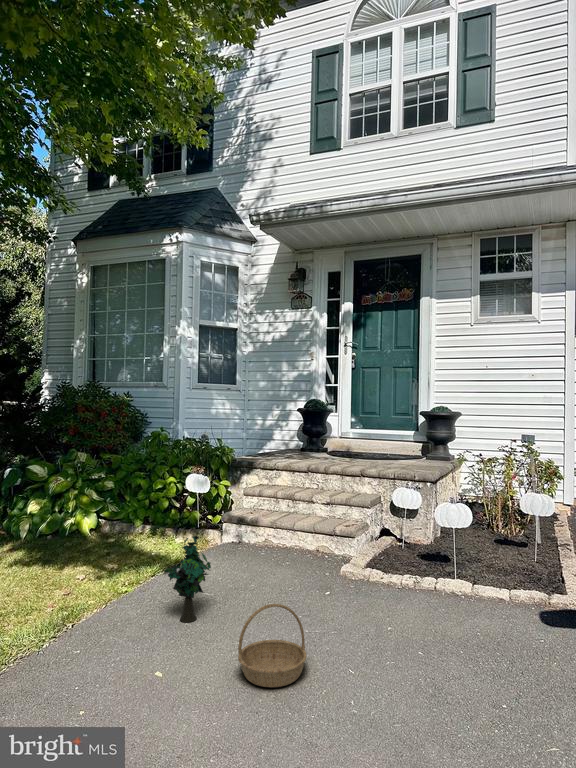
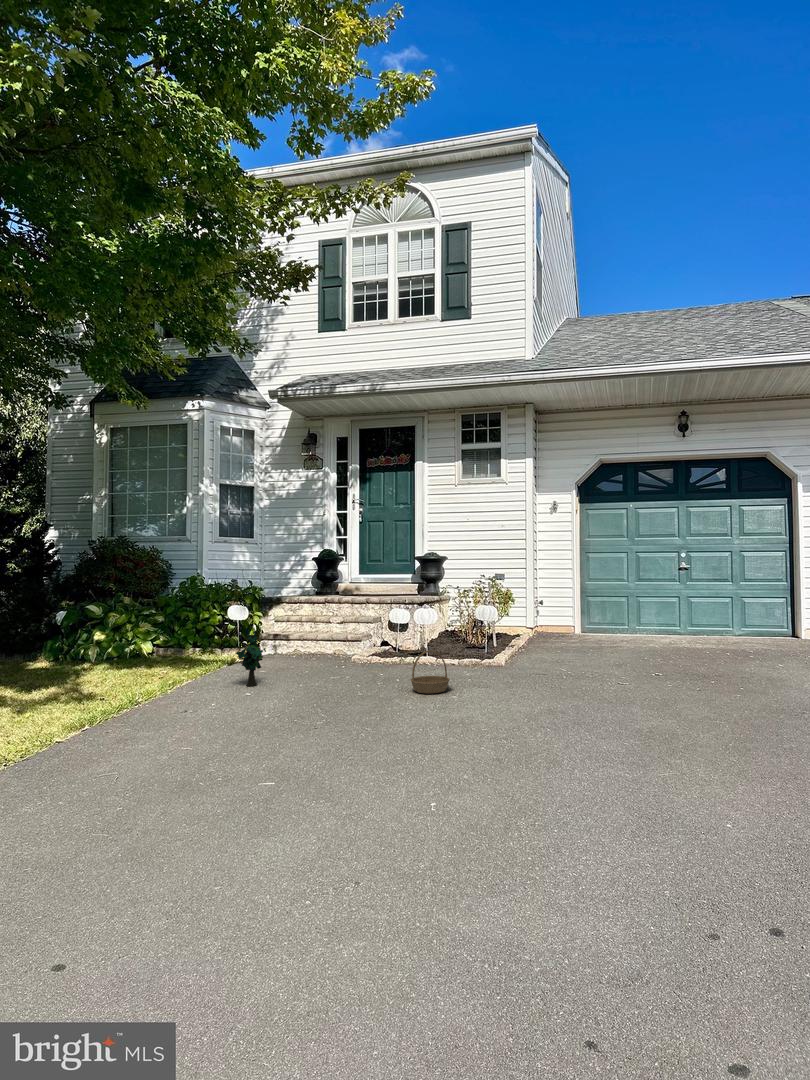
basket: present [238,604,306,687] -> present [411,650,450,693]

